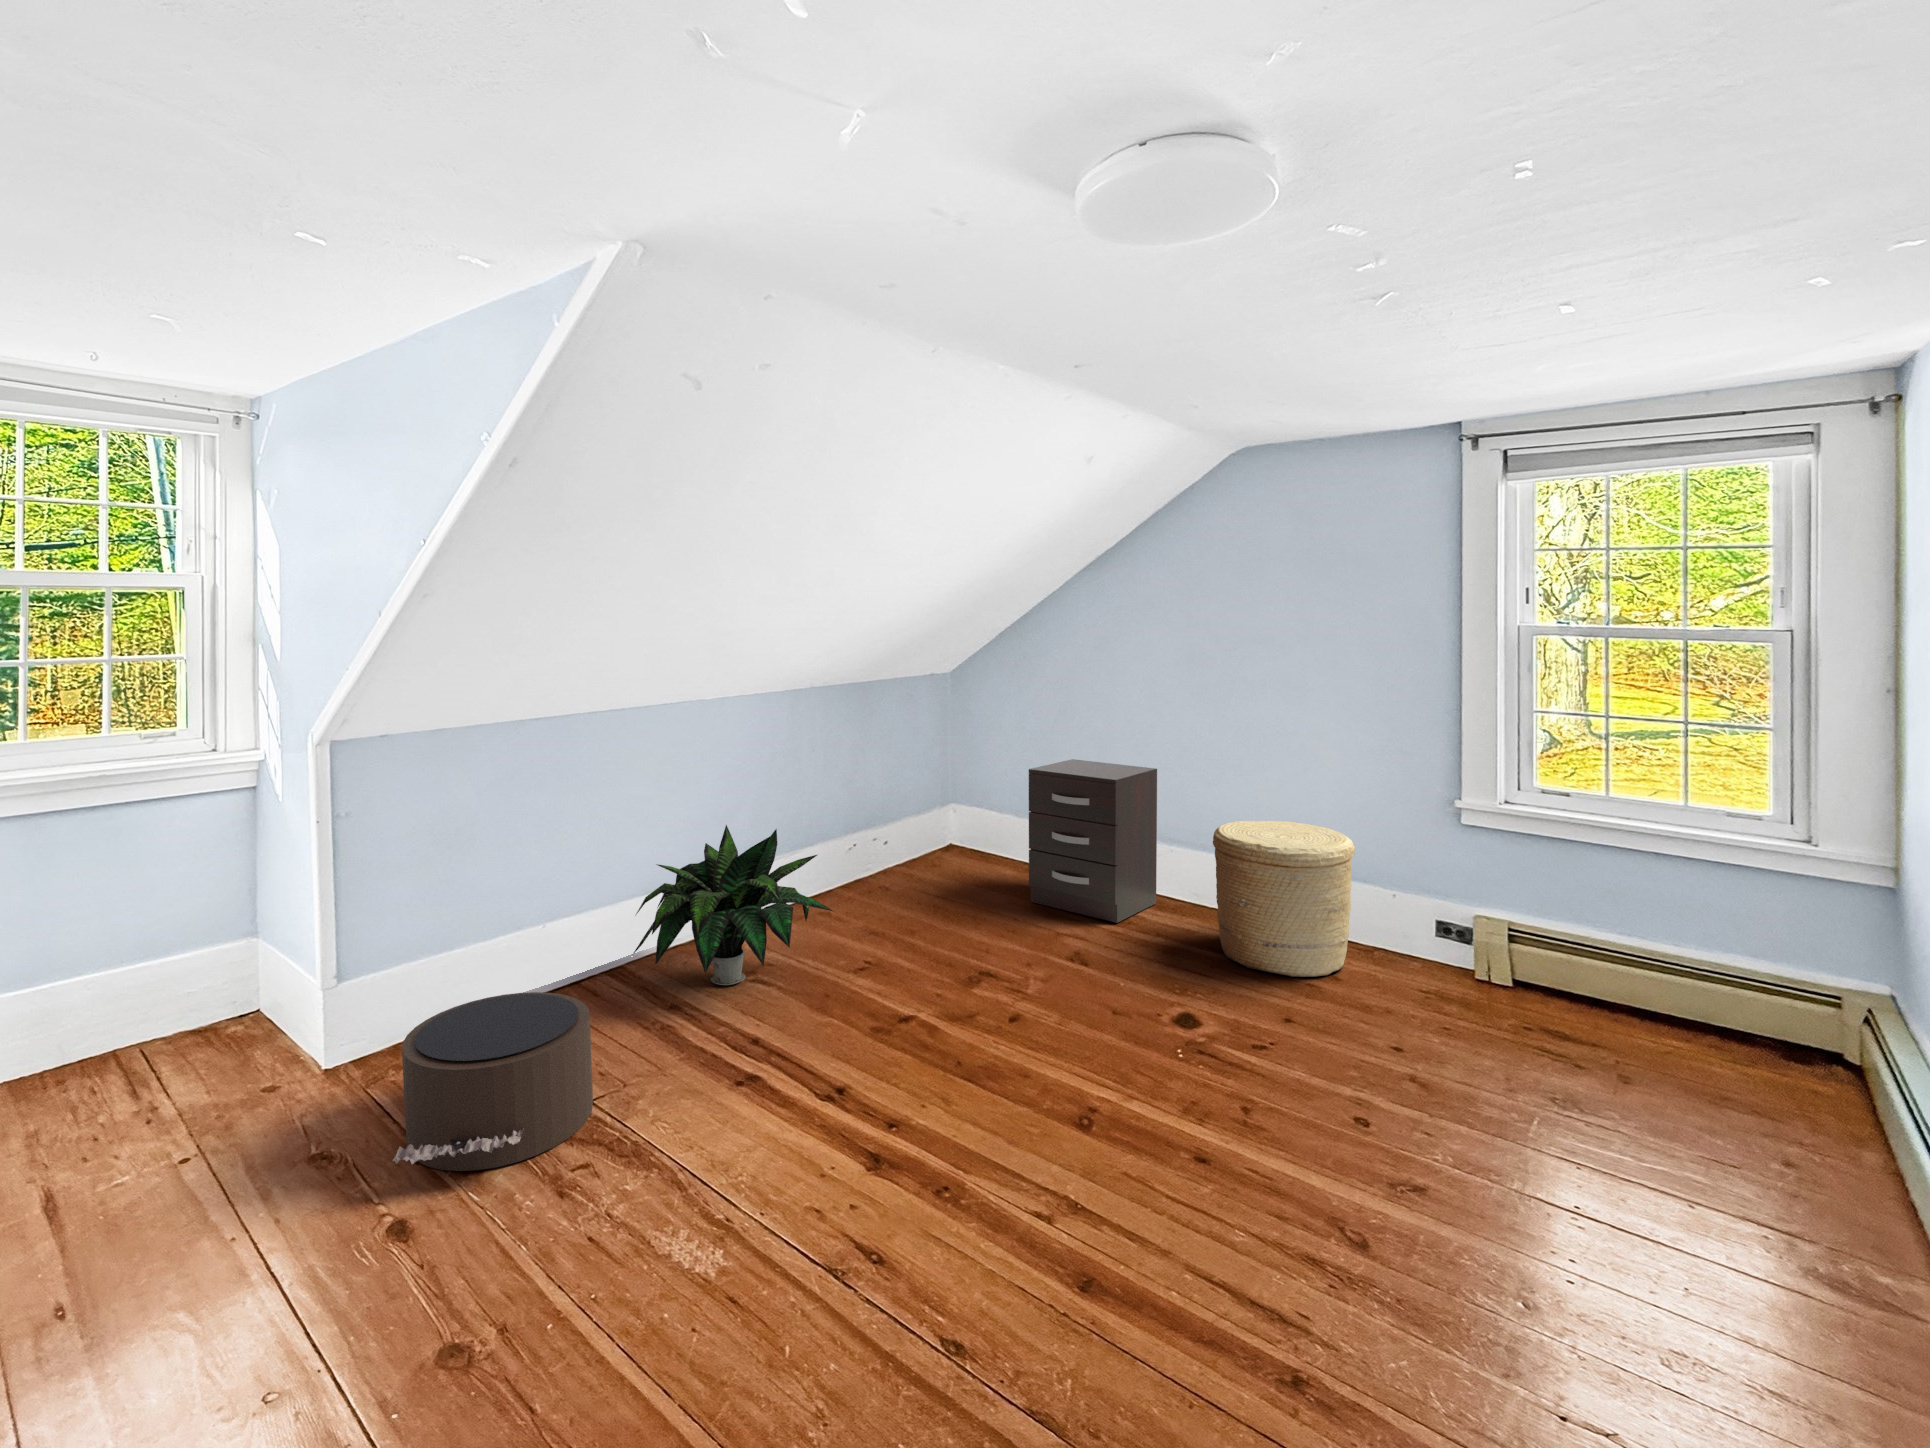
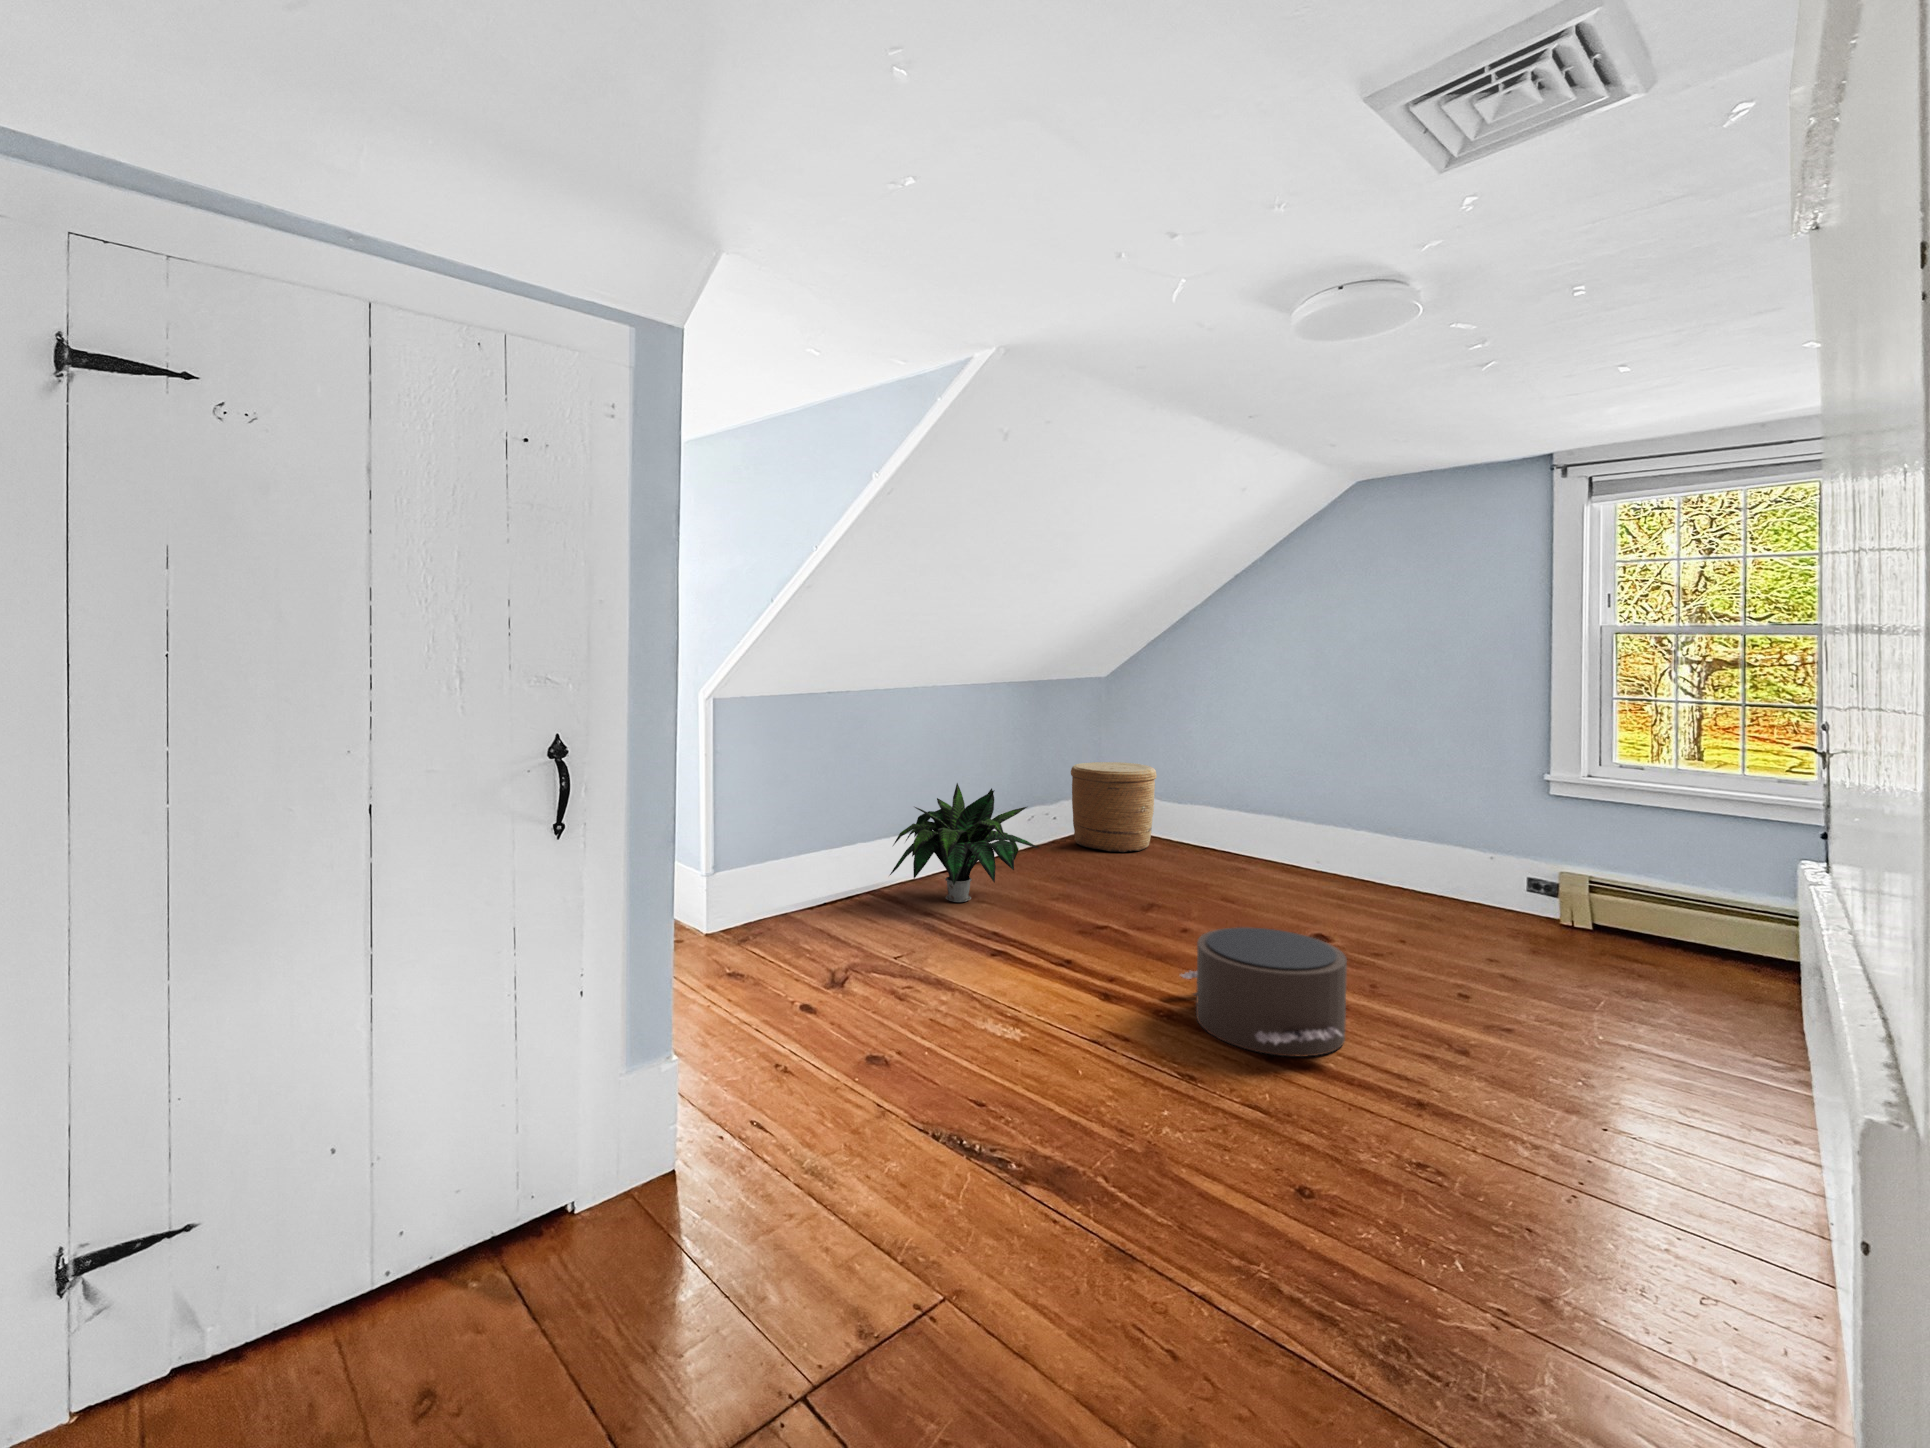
dresser: present [1029,759,1157,923] -> none [1180,749,1290,878]
woven basket: present [1213,821,1355,977] -> present [1071,762,1157,852]
pouf: present [393,992,593,1171] -> present [1181,927,1347,1056]

